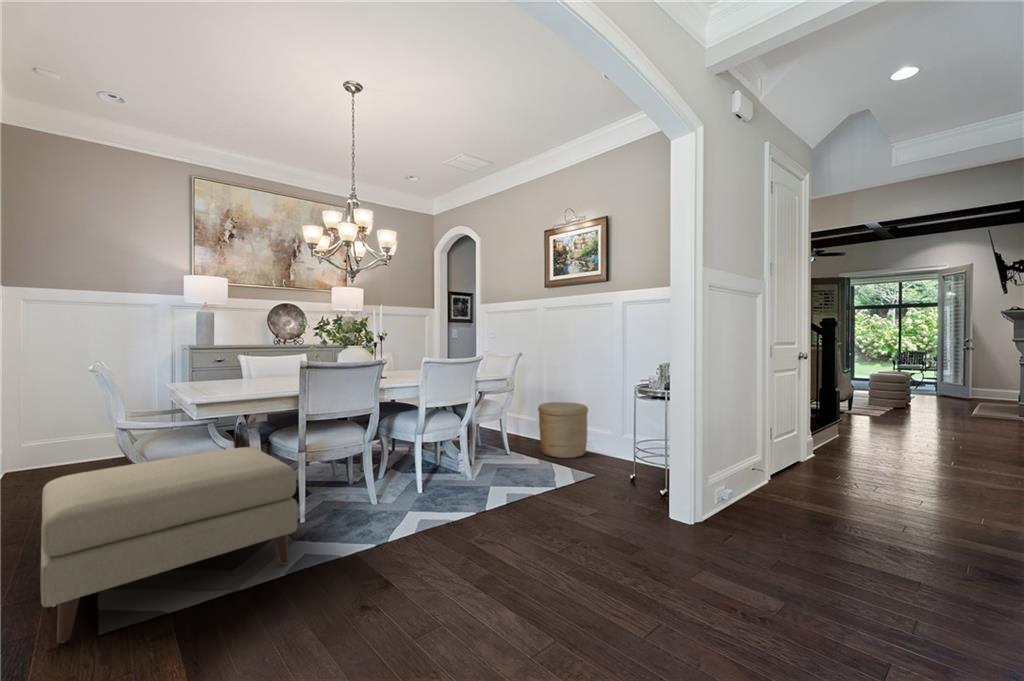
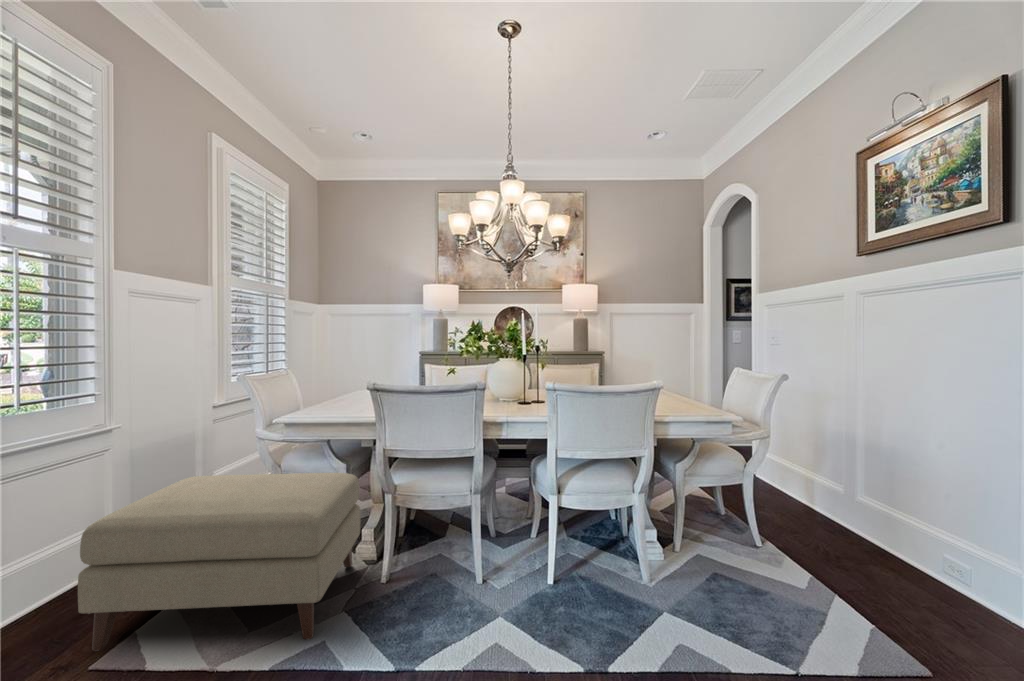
woven basket: present [538,402,588,458] -> none [823,468,948,596]

